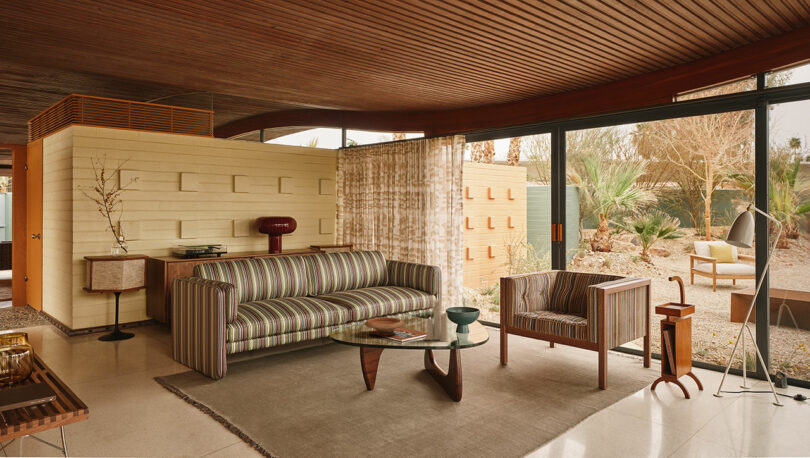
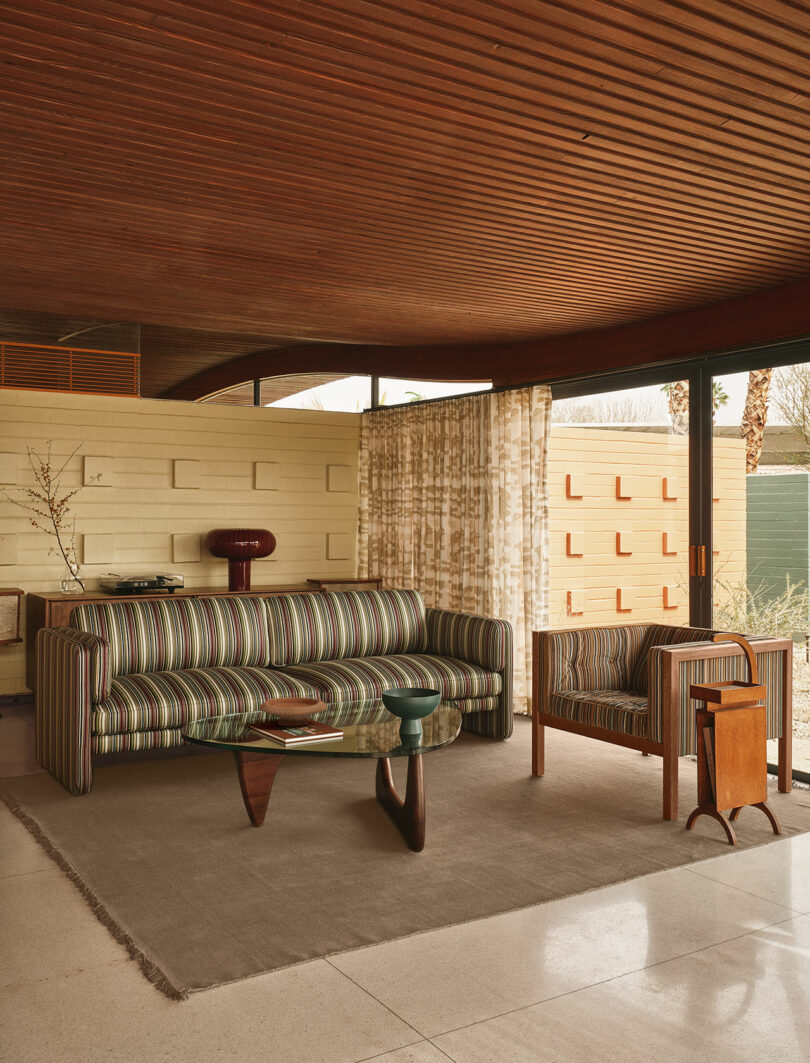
candle: present [426,299,448,341] -> none [338,656,373,740]

